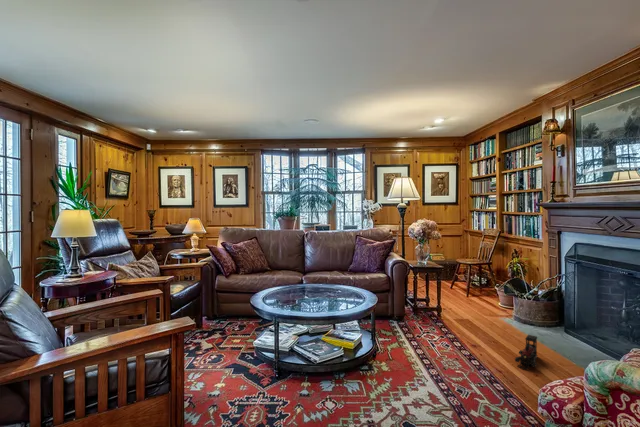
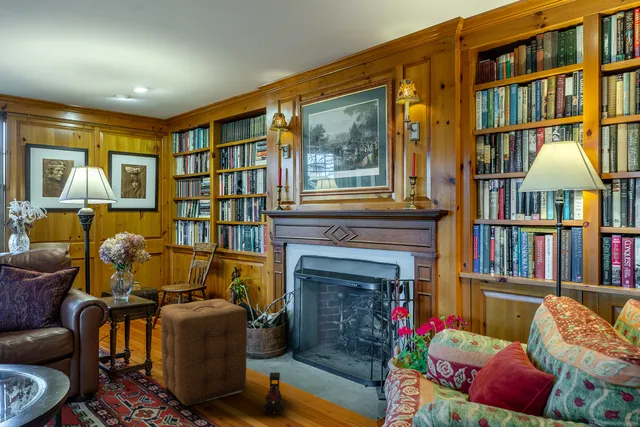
ottoman: none [444,270,508,344] -> present [161,299,247,406]

